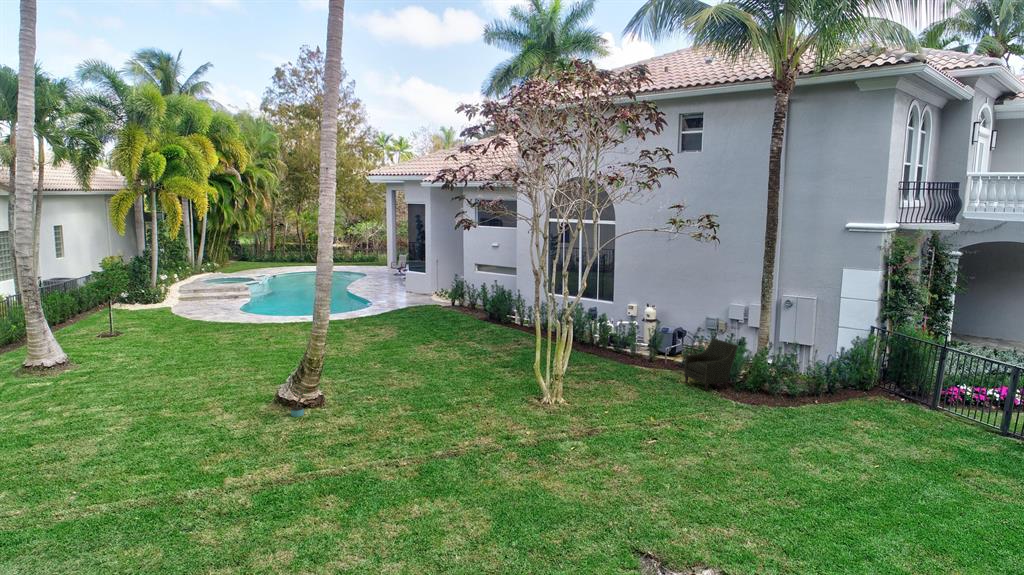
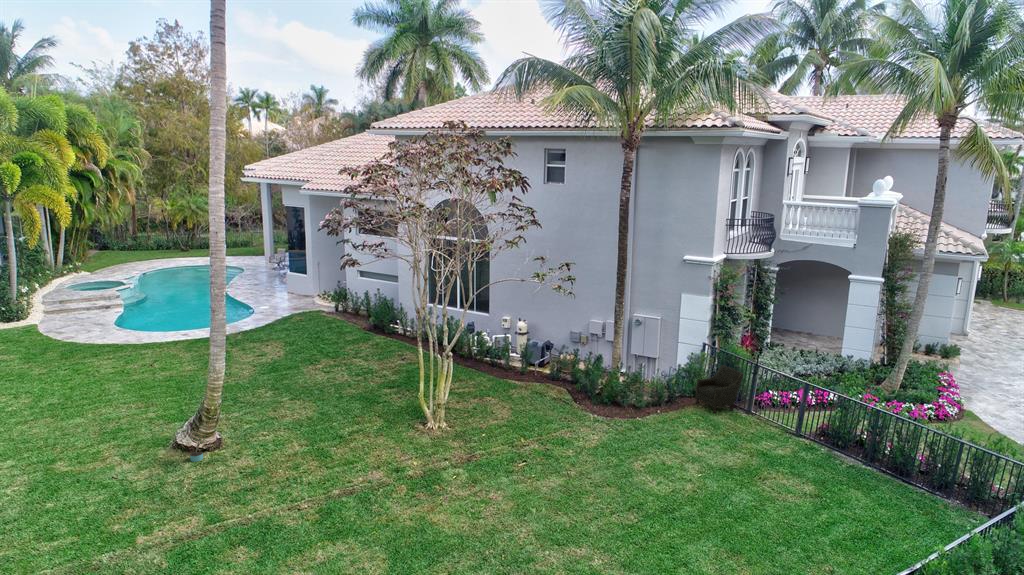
chair: present [684,339,738,391] -> present [696,365,744,413]

